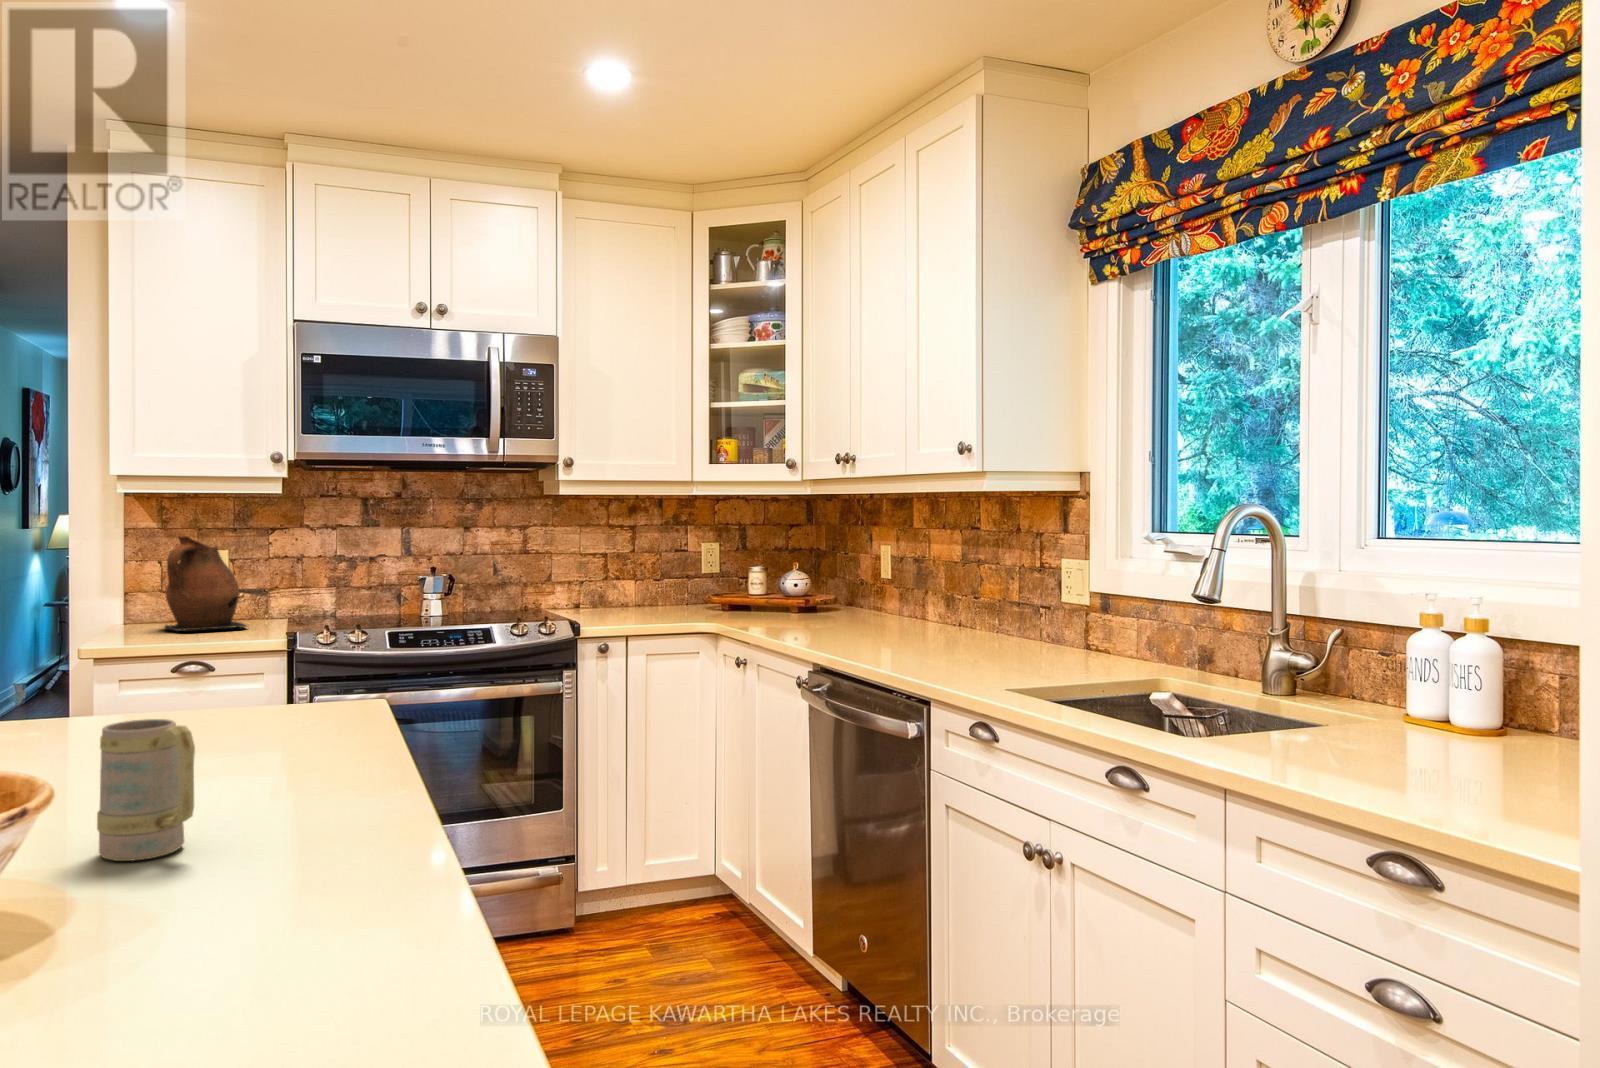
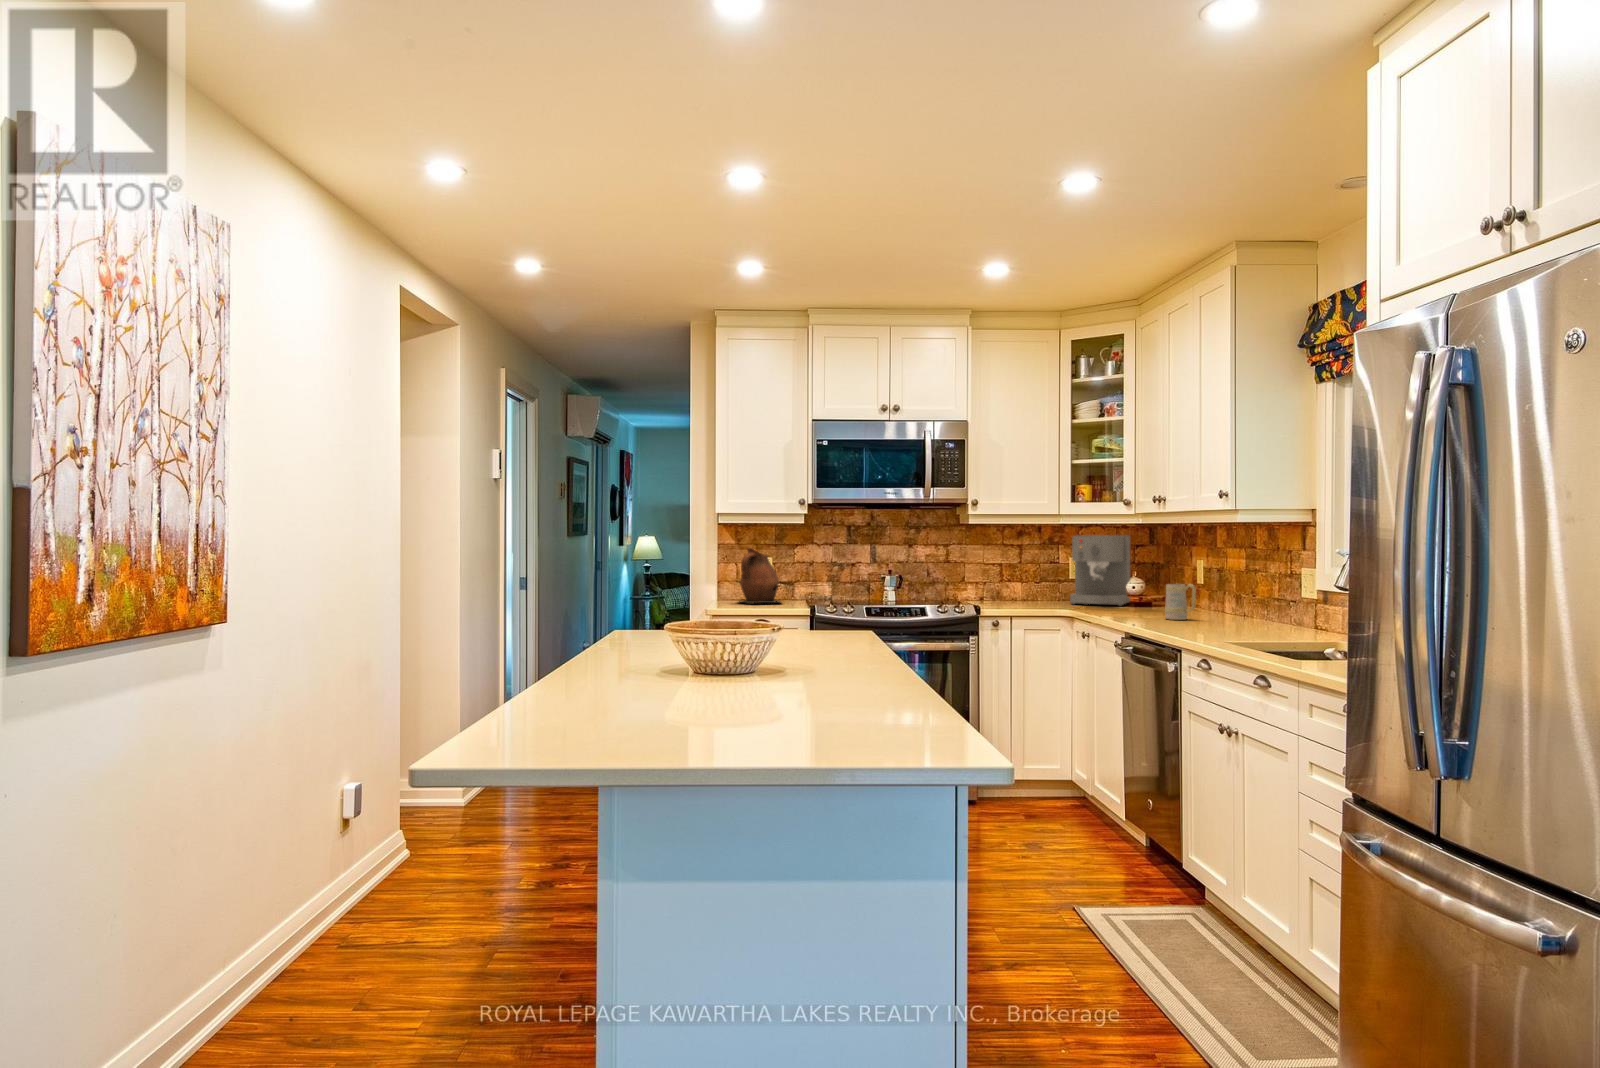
coffee maker: none [708,511,788,613] -> present [1070,535,1130,606]
mug: present [97,719,195,861] -> present [1165,584,1196,620]

